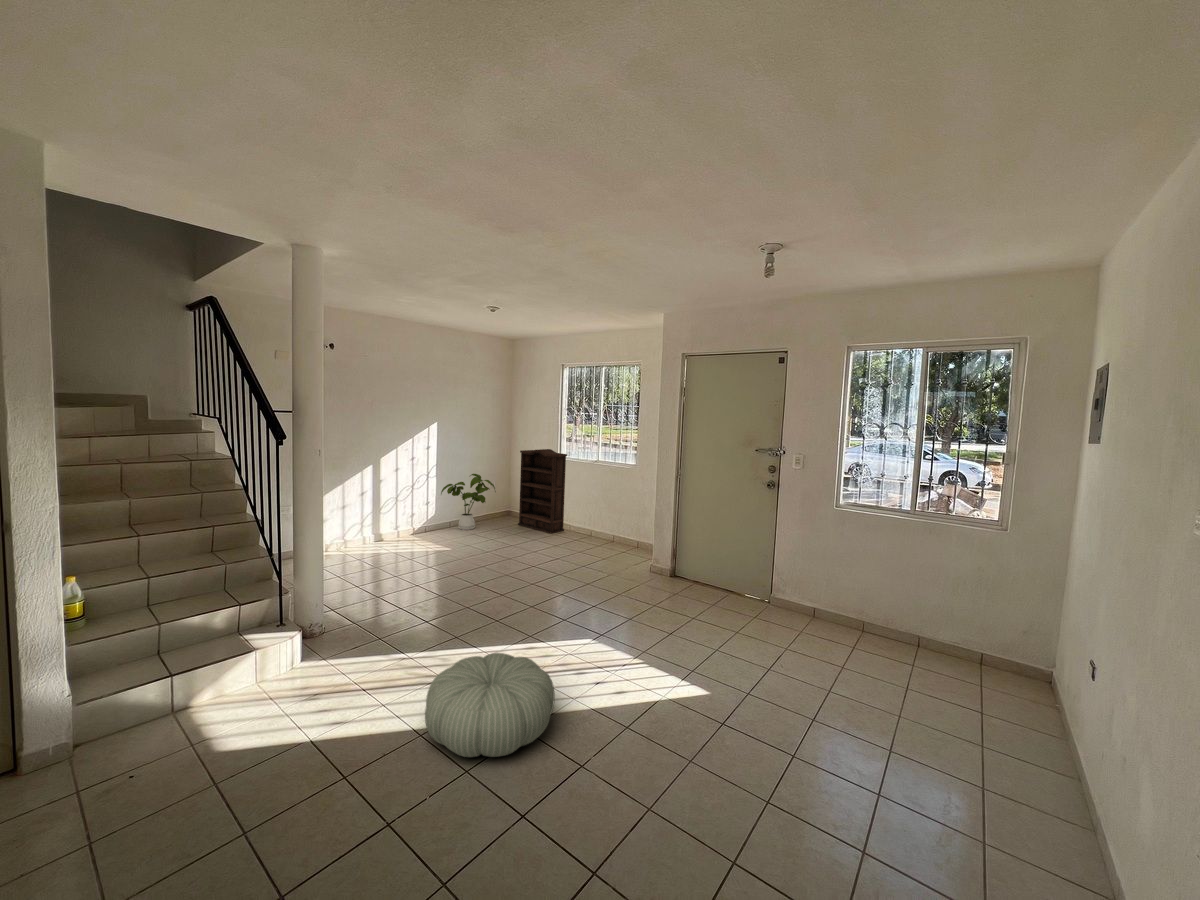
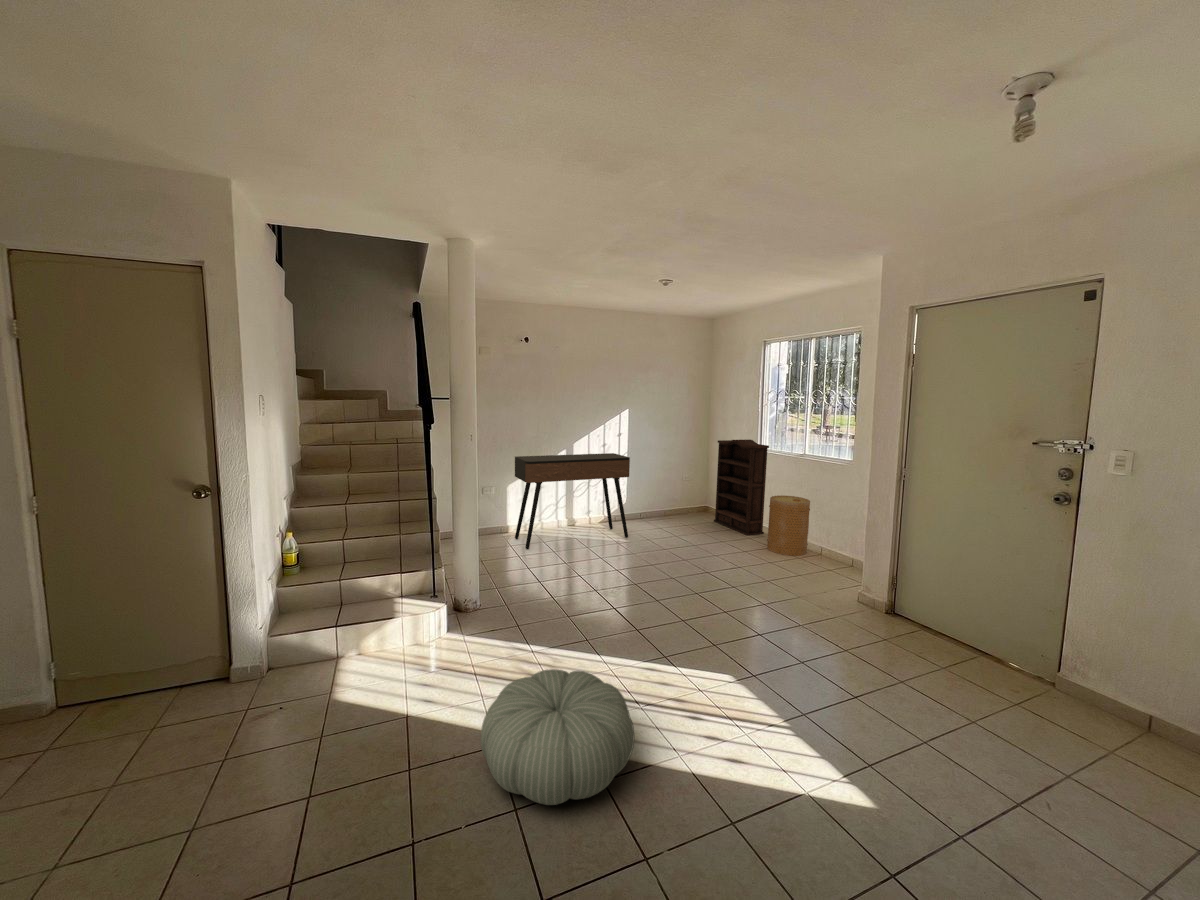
console table: none [324,466,448,570] -> present [515,453,630,549]
house plant: present [441,474,495,530] -> none [632,463,686,522]
basket: none [572,496,605,546] -> present [767,496,810,555]

